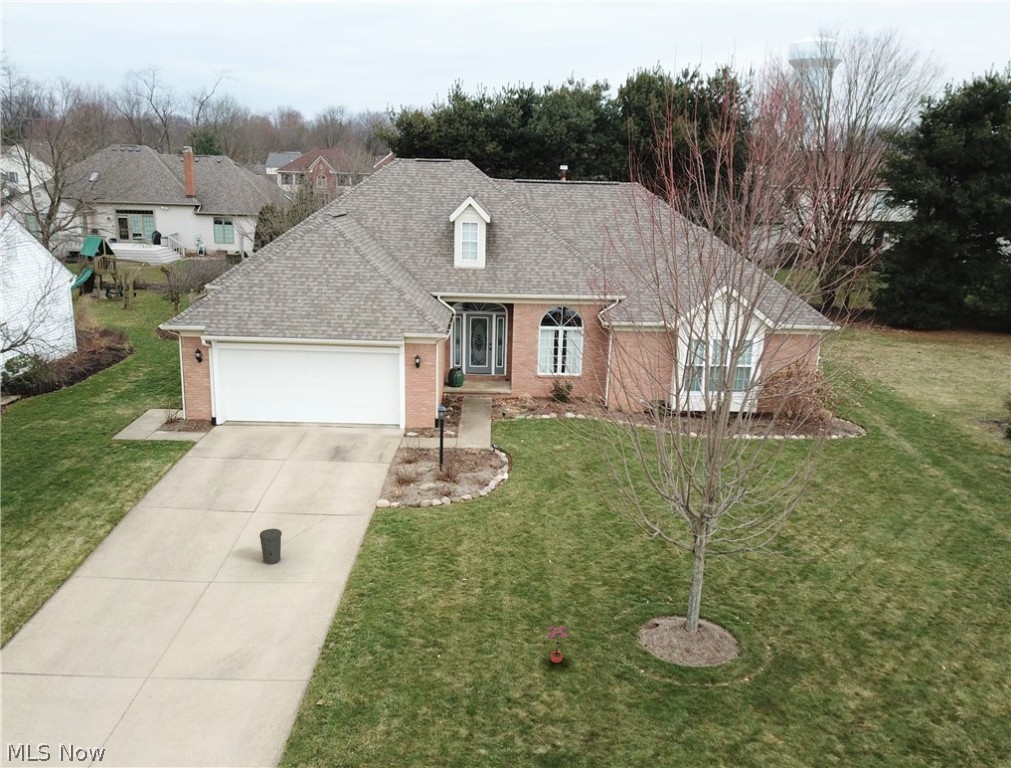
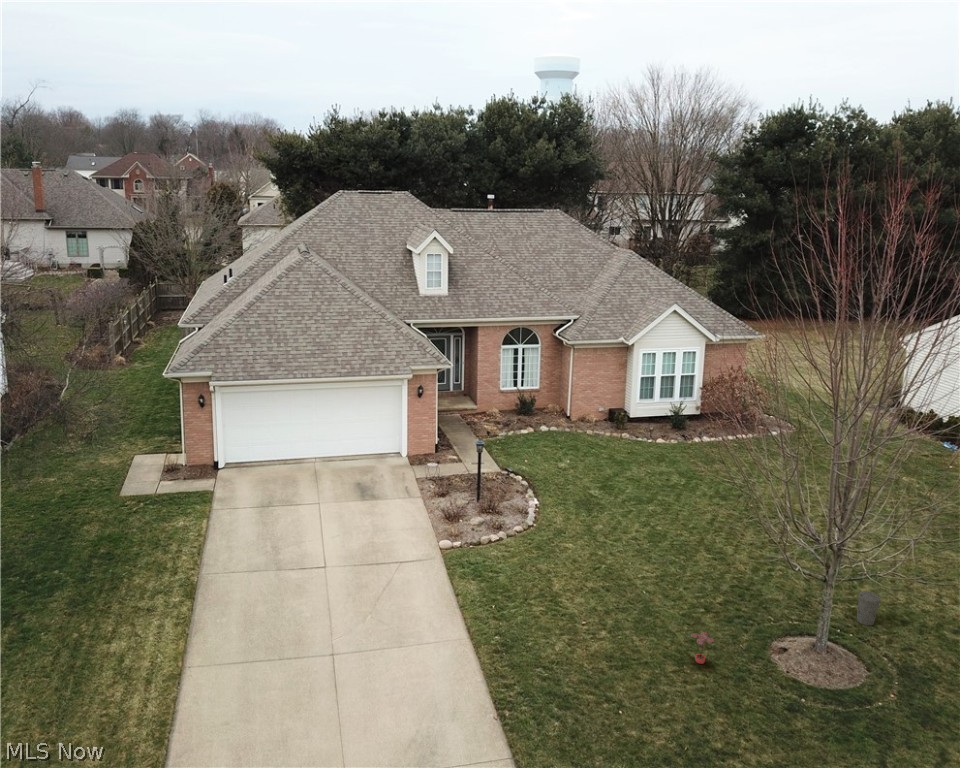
trash can: present [260,529,282,564] -> present [857,591,881,625]

